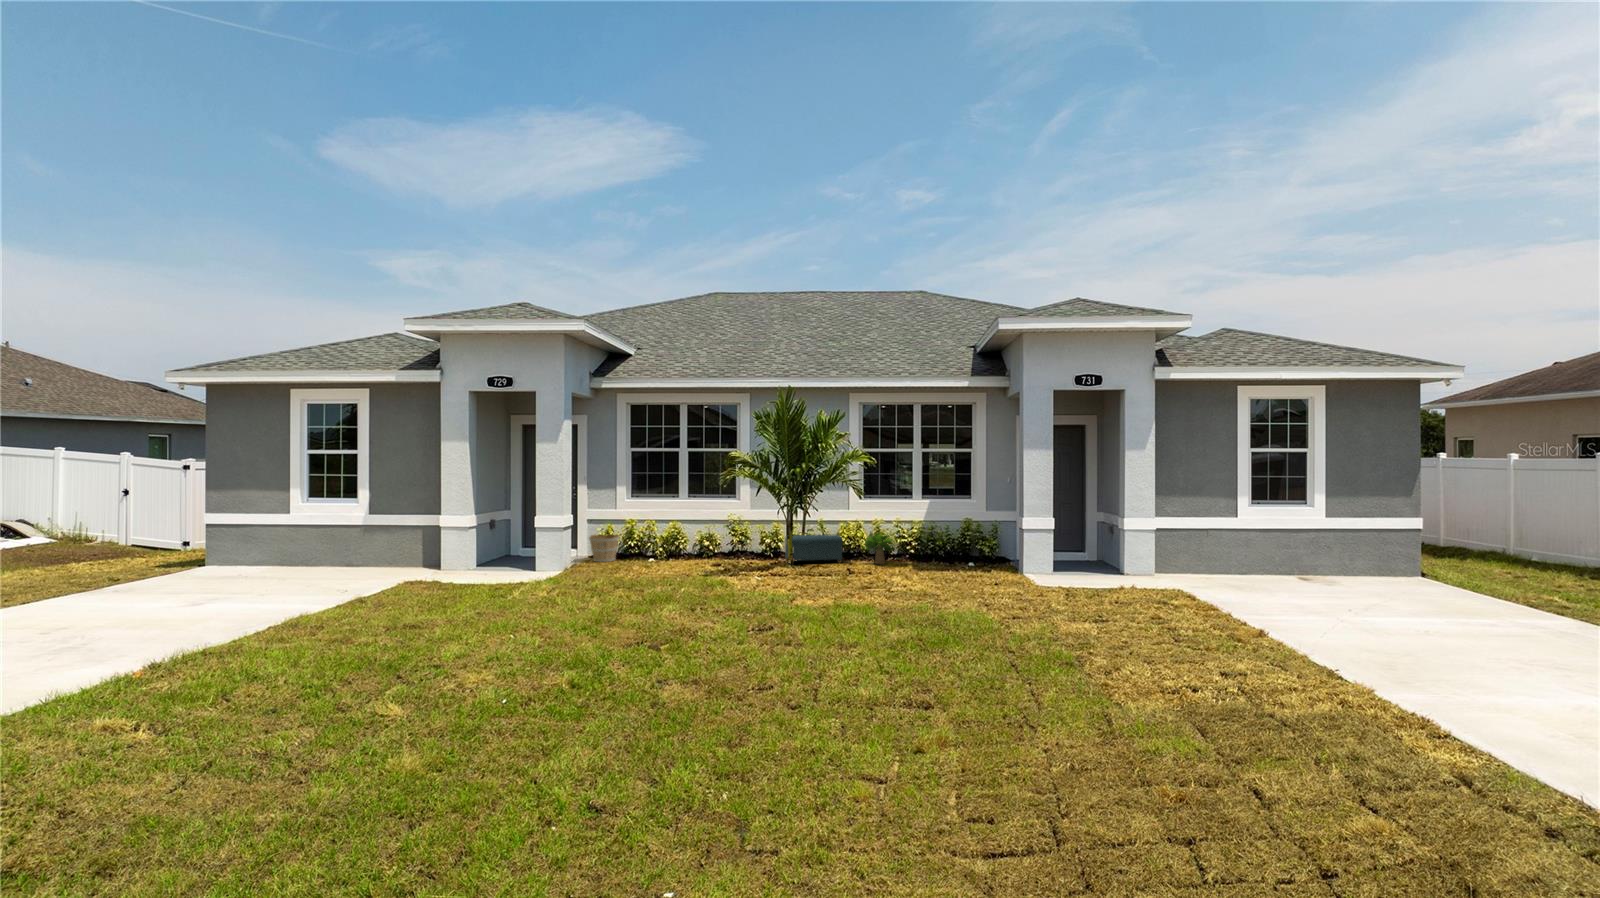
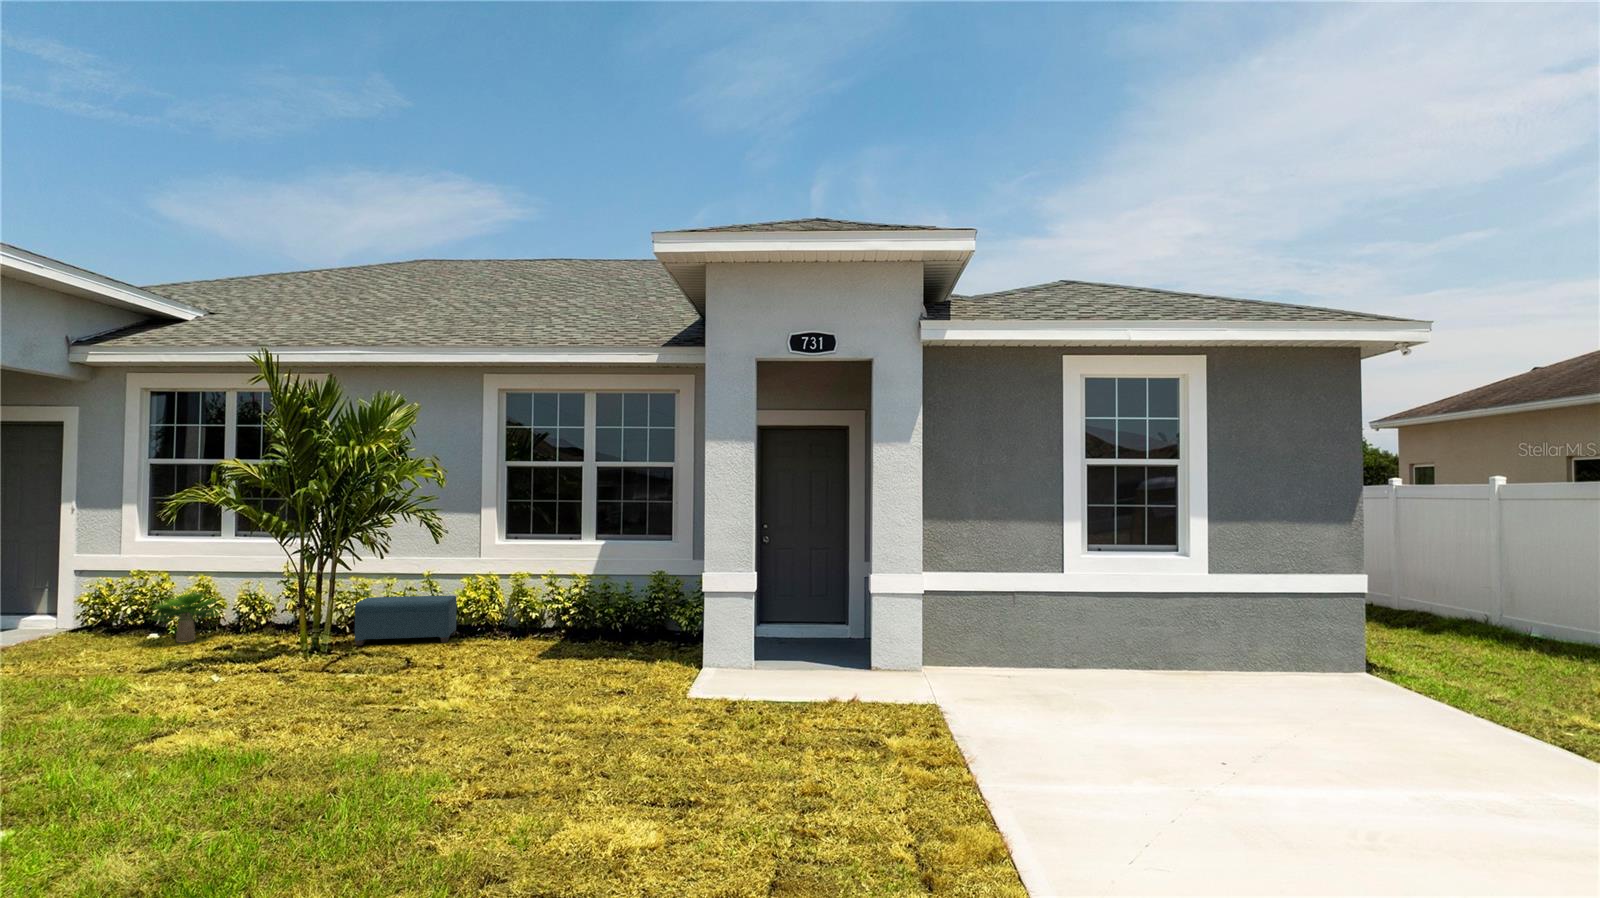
potted plant: present [864,534,897,564] -> present [152,592,218,643]
wooden bucket: present [589,535,619,562] -> none [46,594,108,640]

